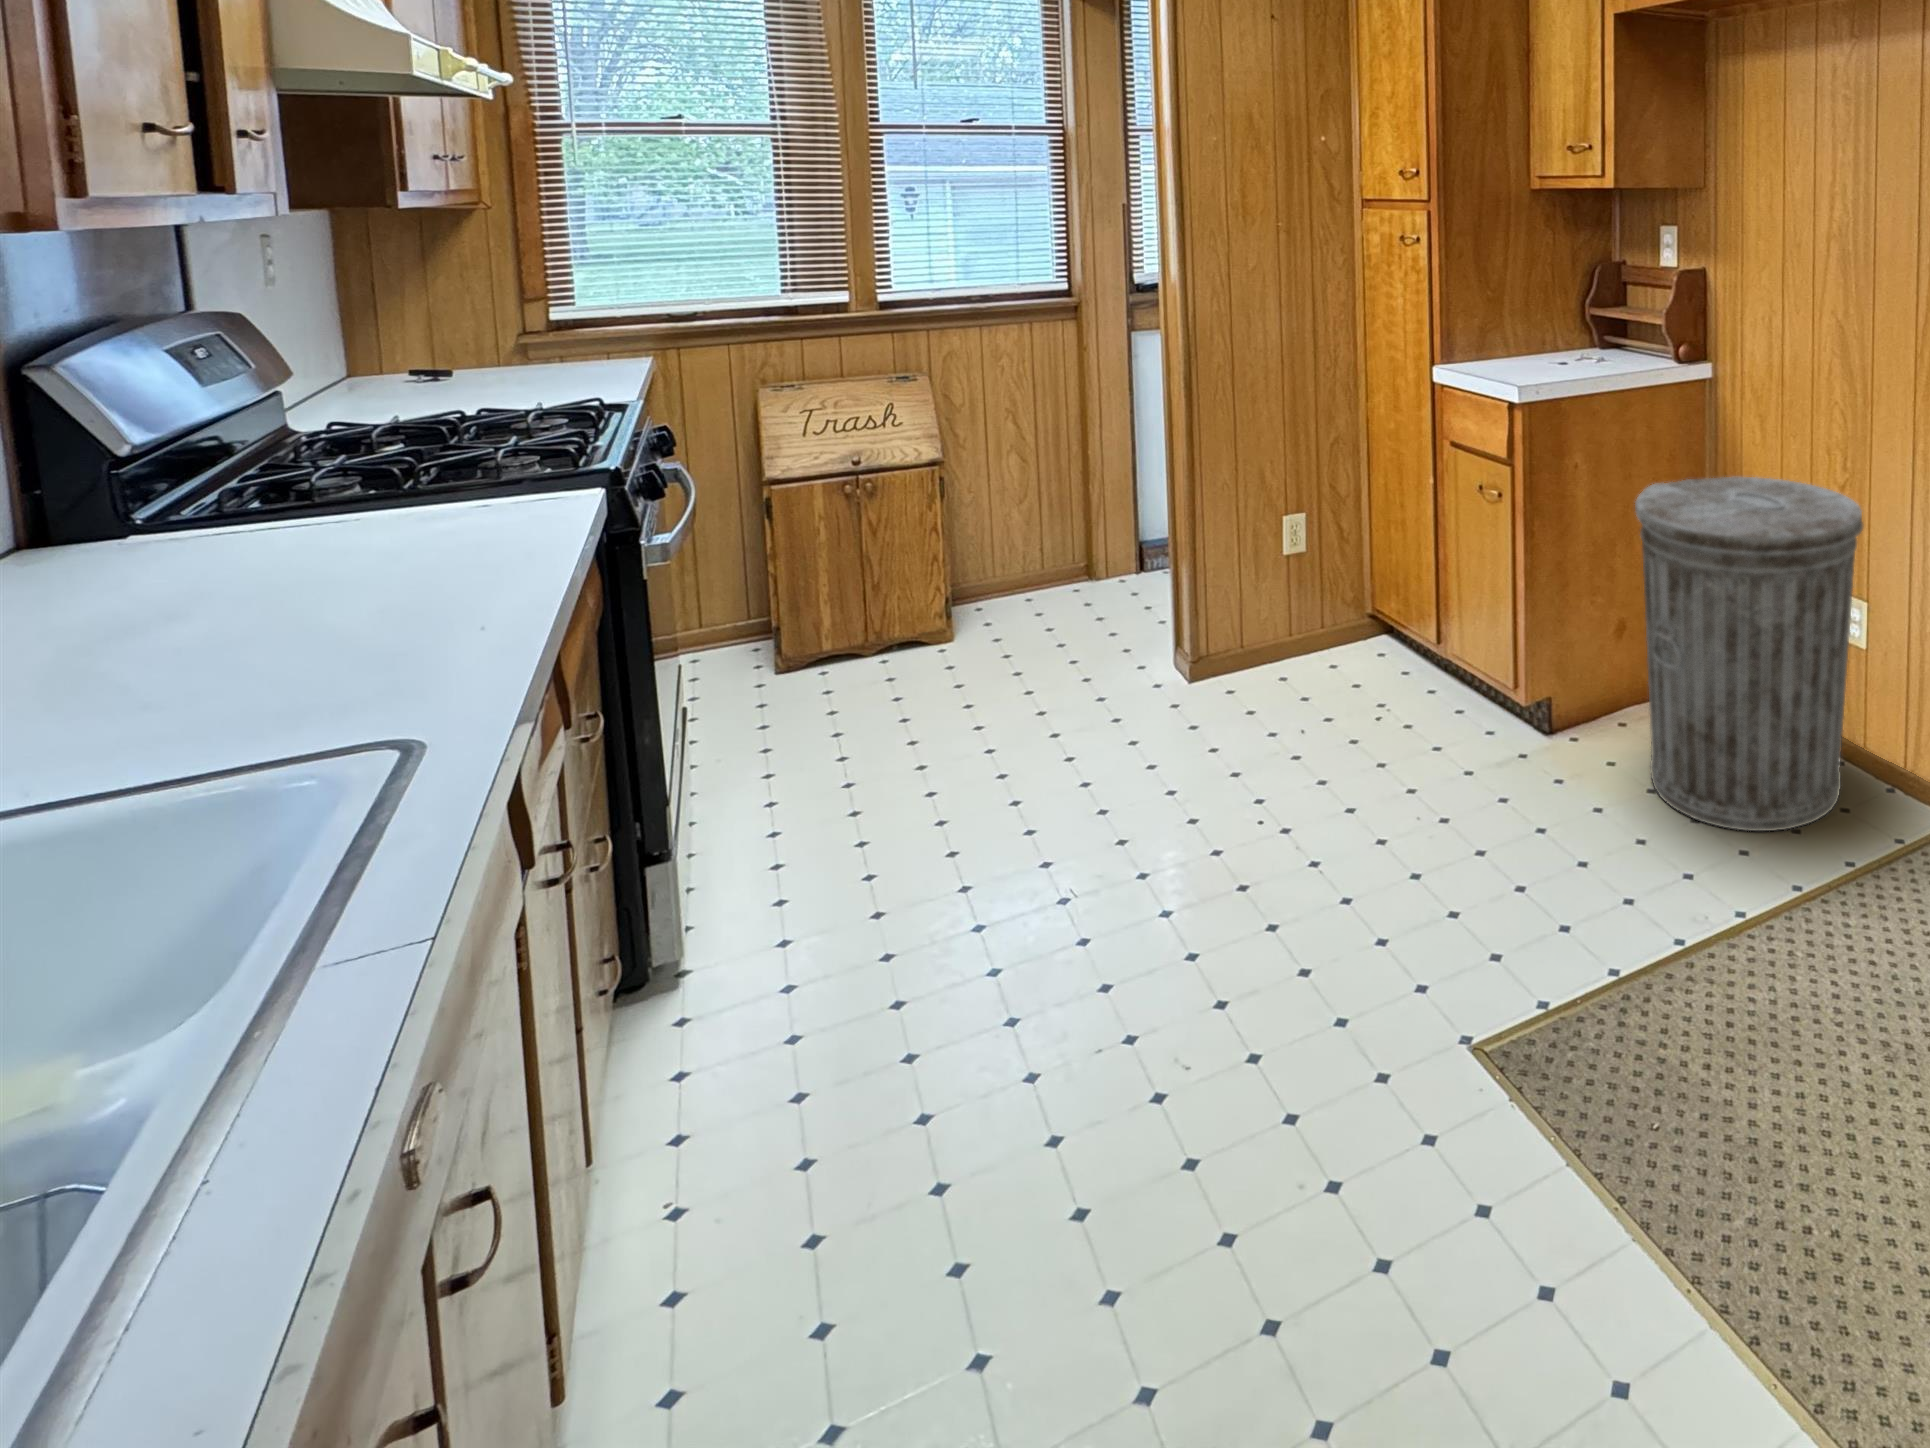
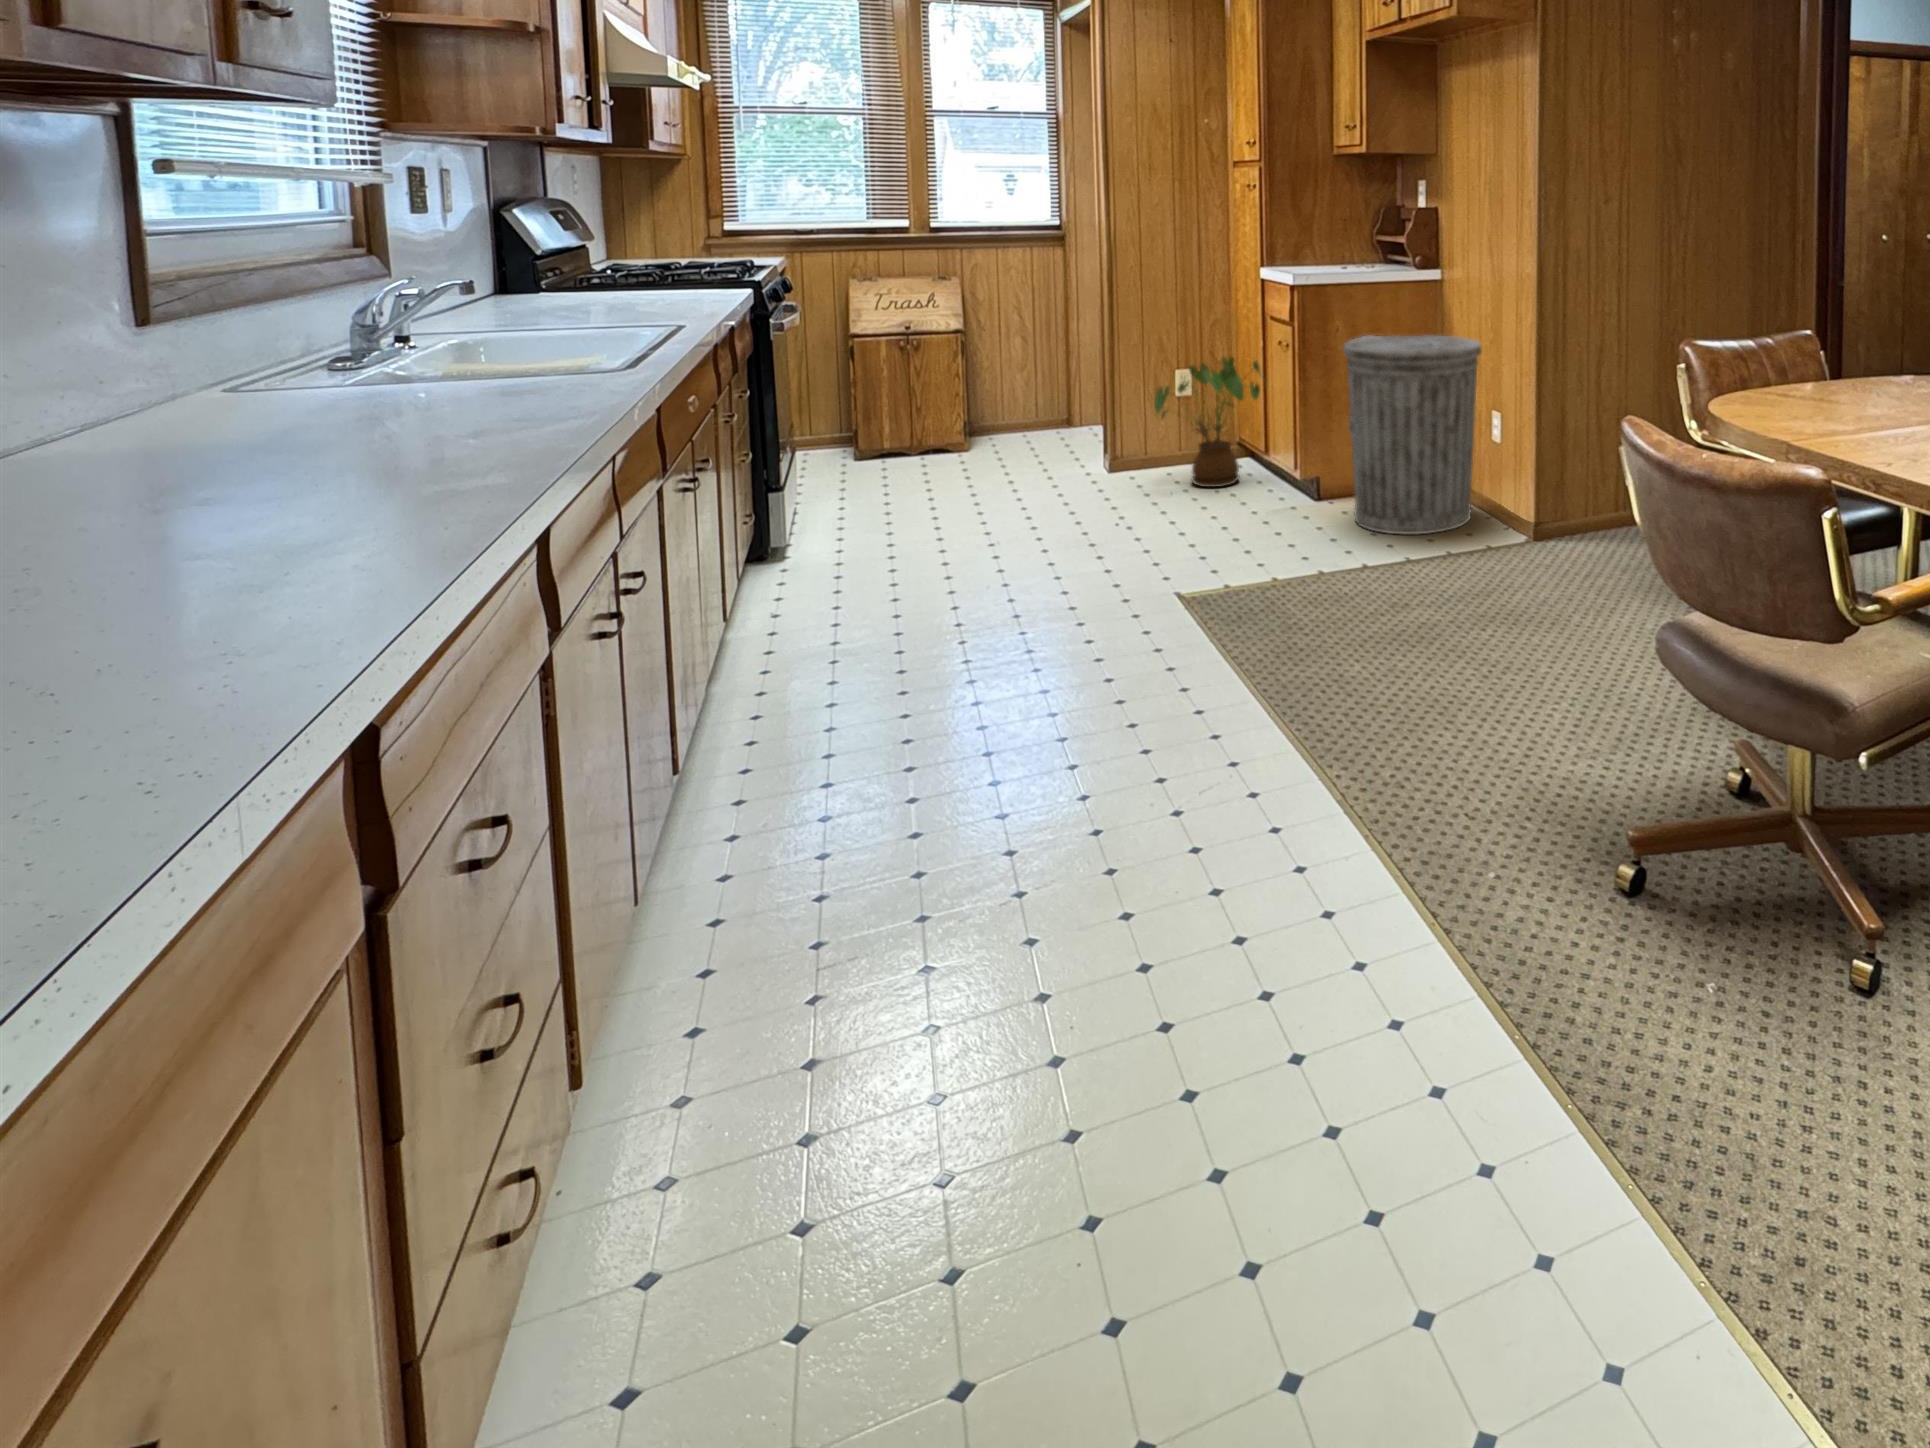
house plant: none [1289,507,1454,716] -> present [1154,357,1260,487]

